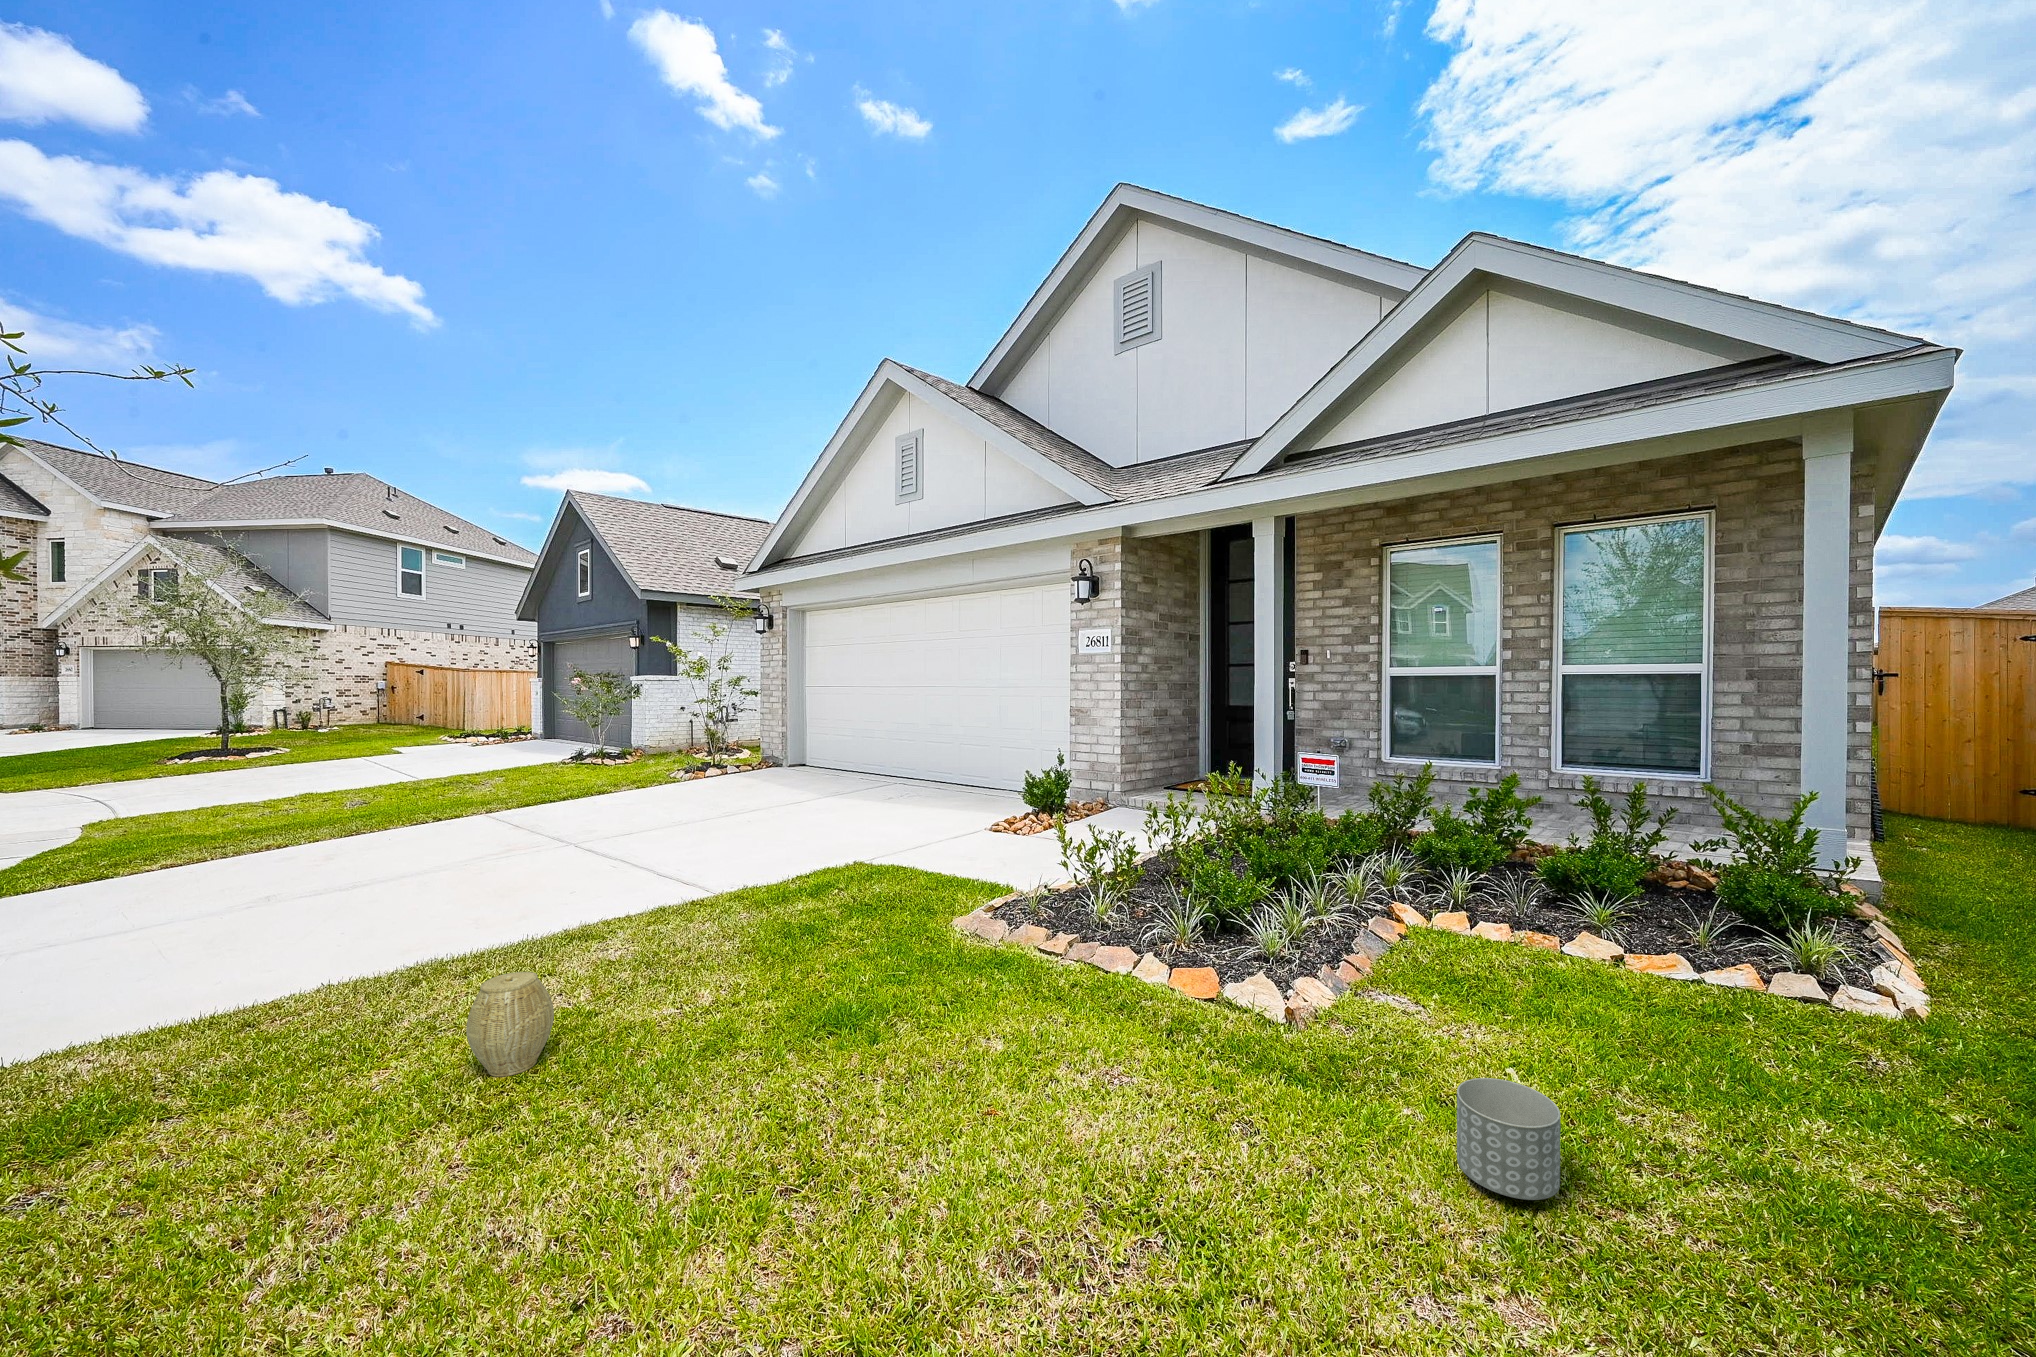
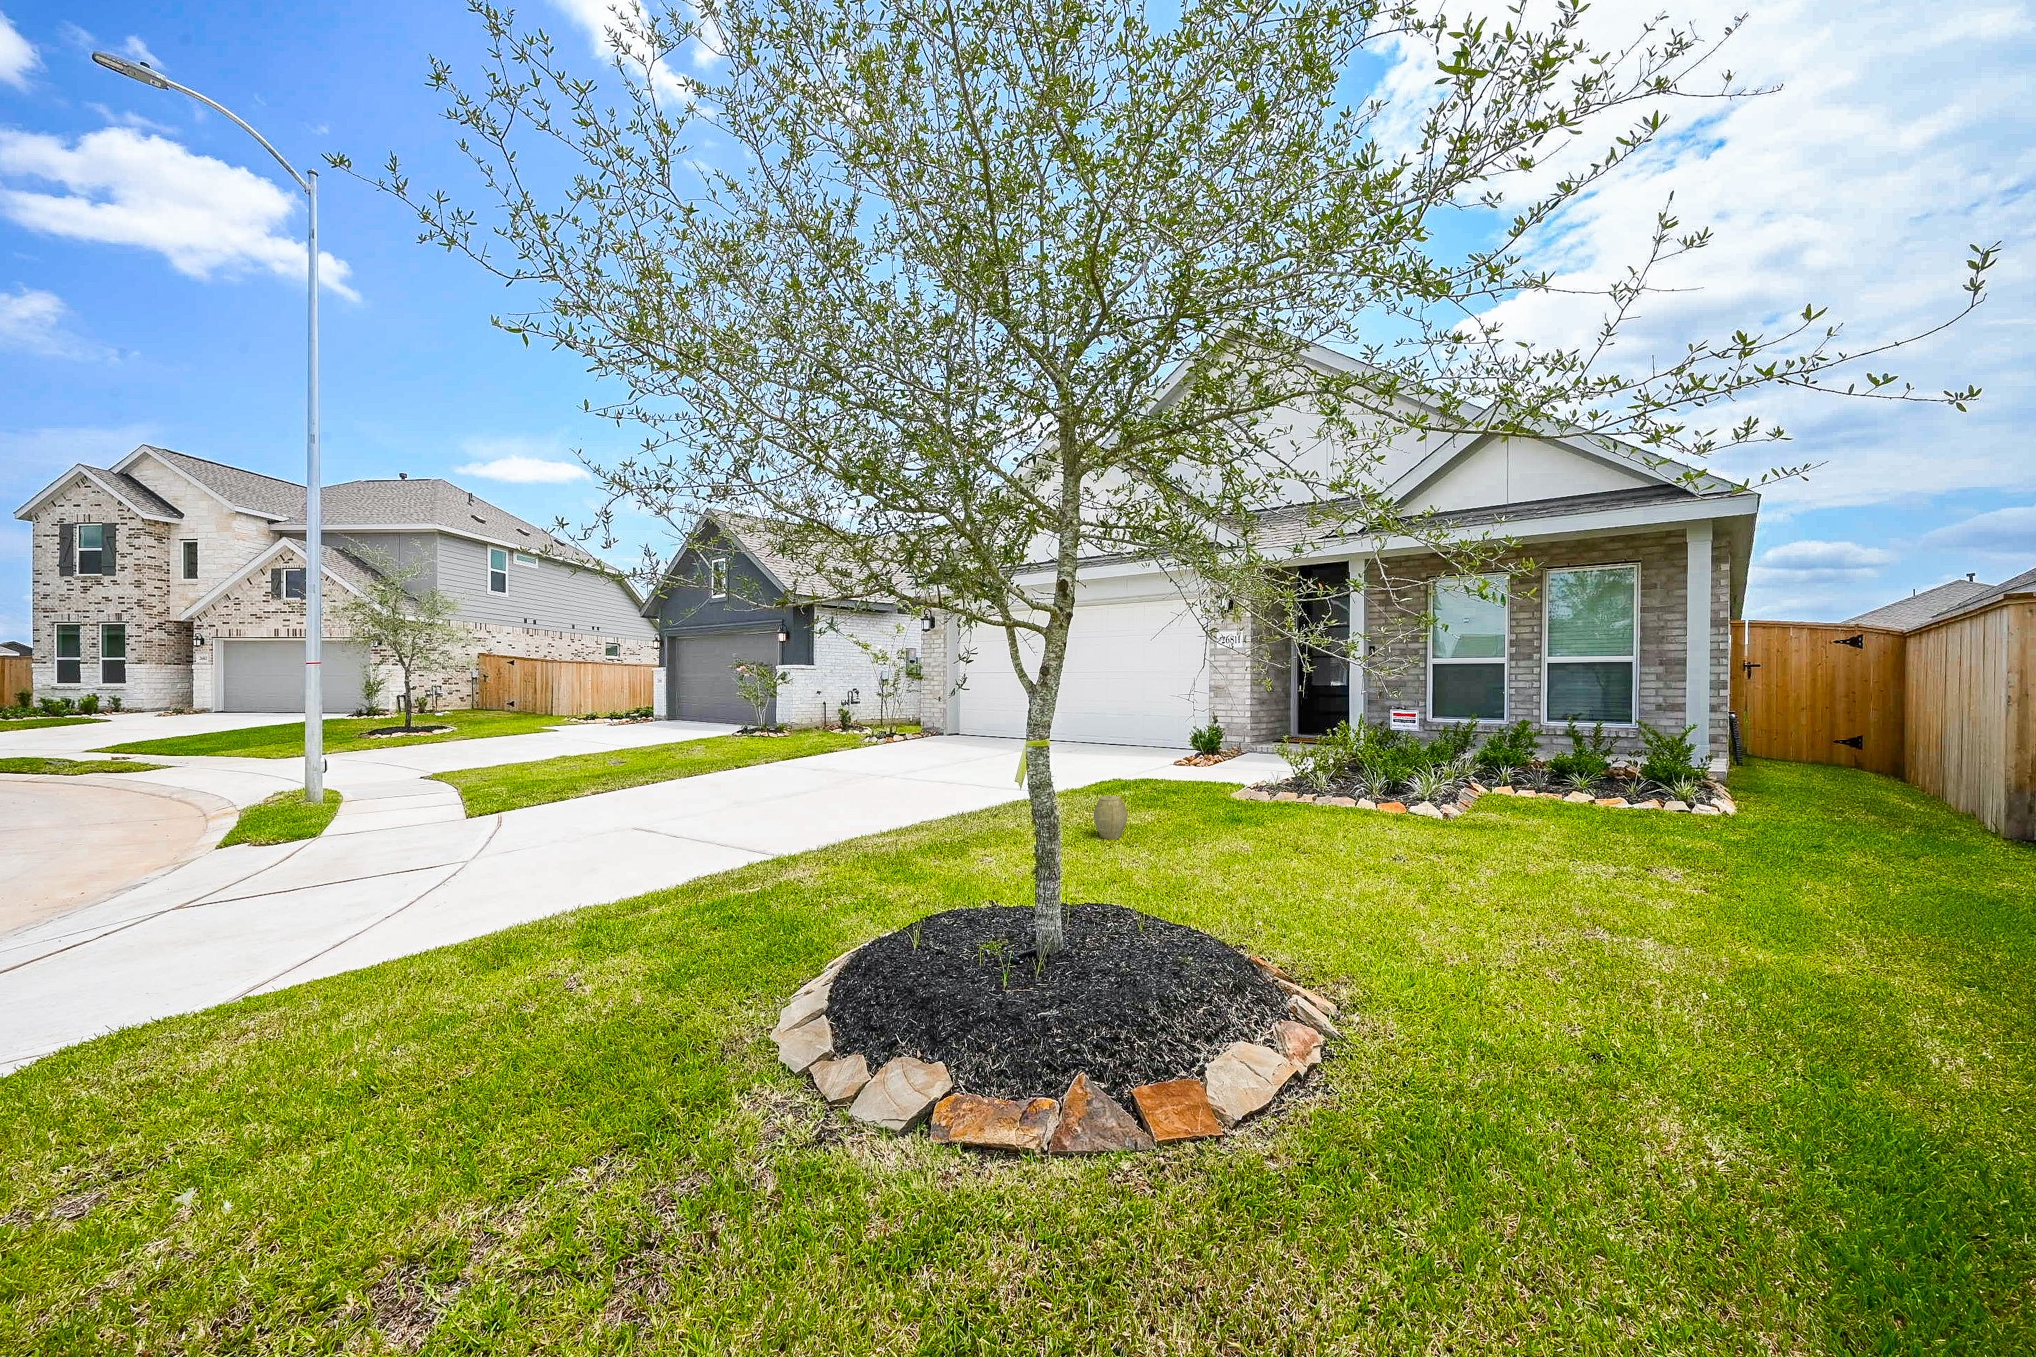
planter: present [1457,1078,1560,1200] -> none [1540,813,1579,849]

